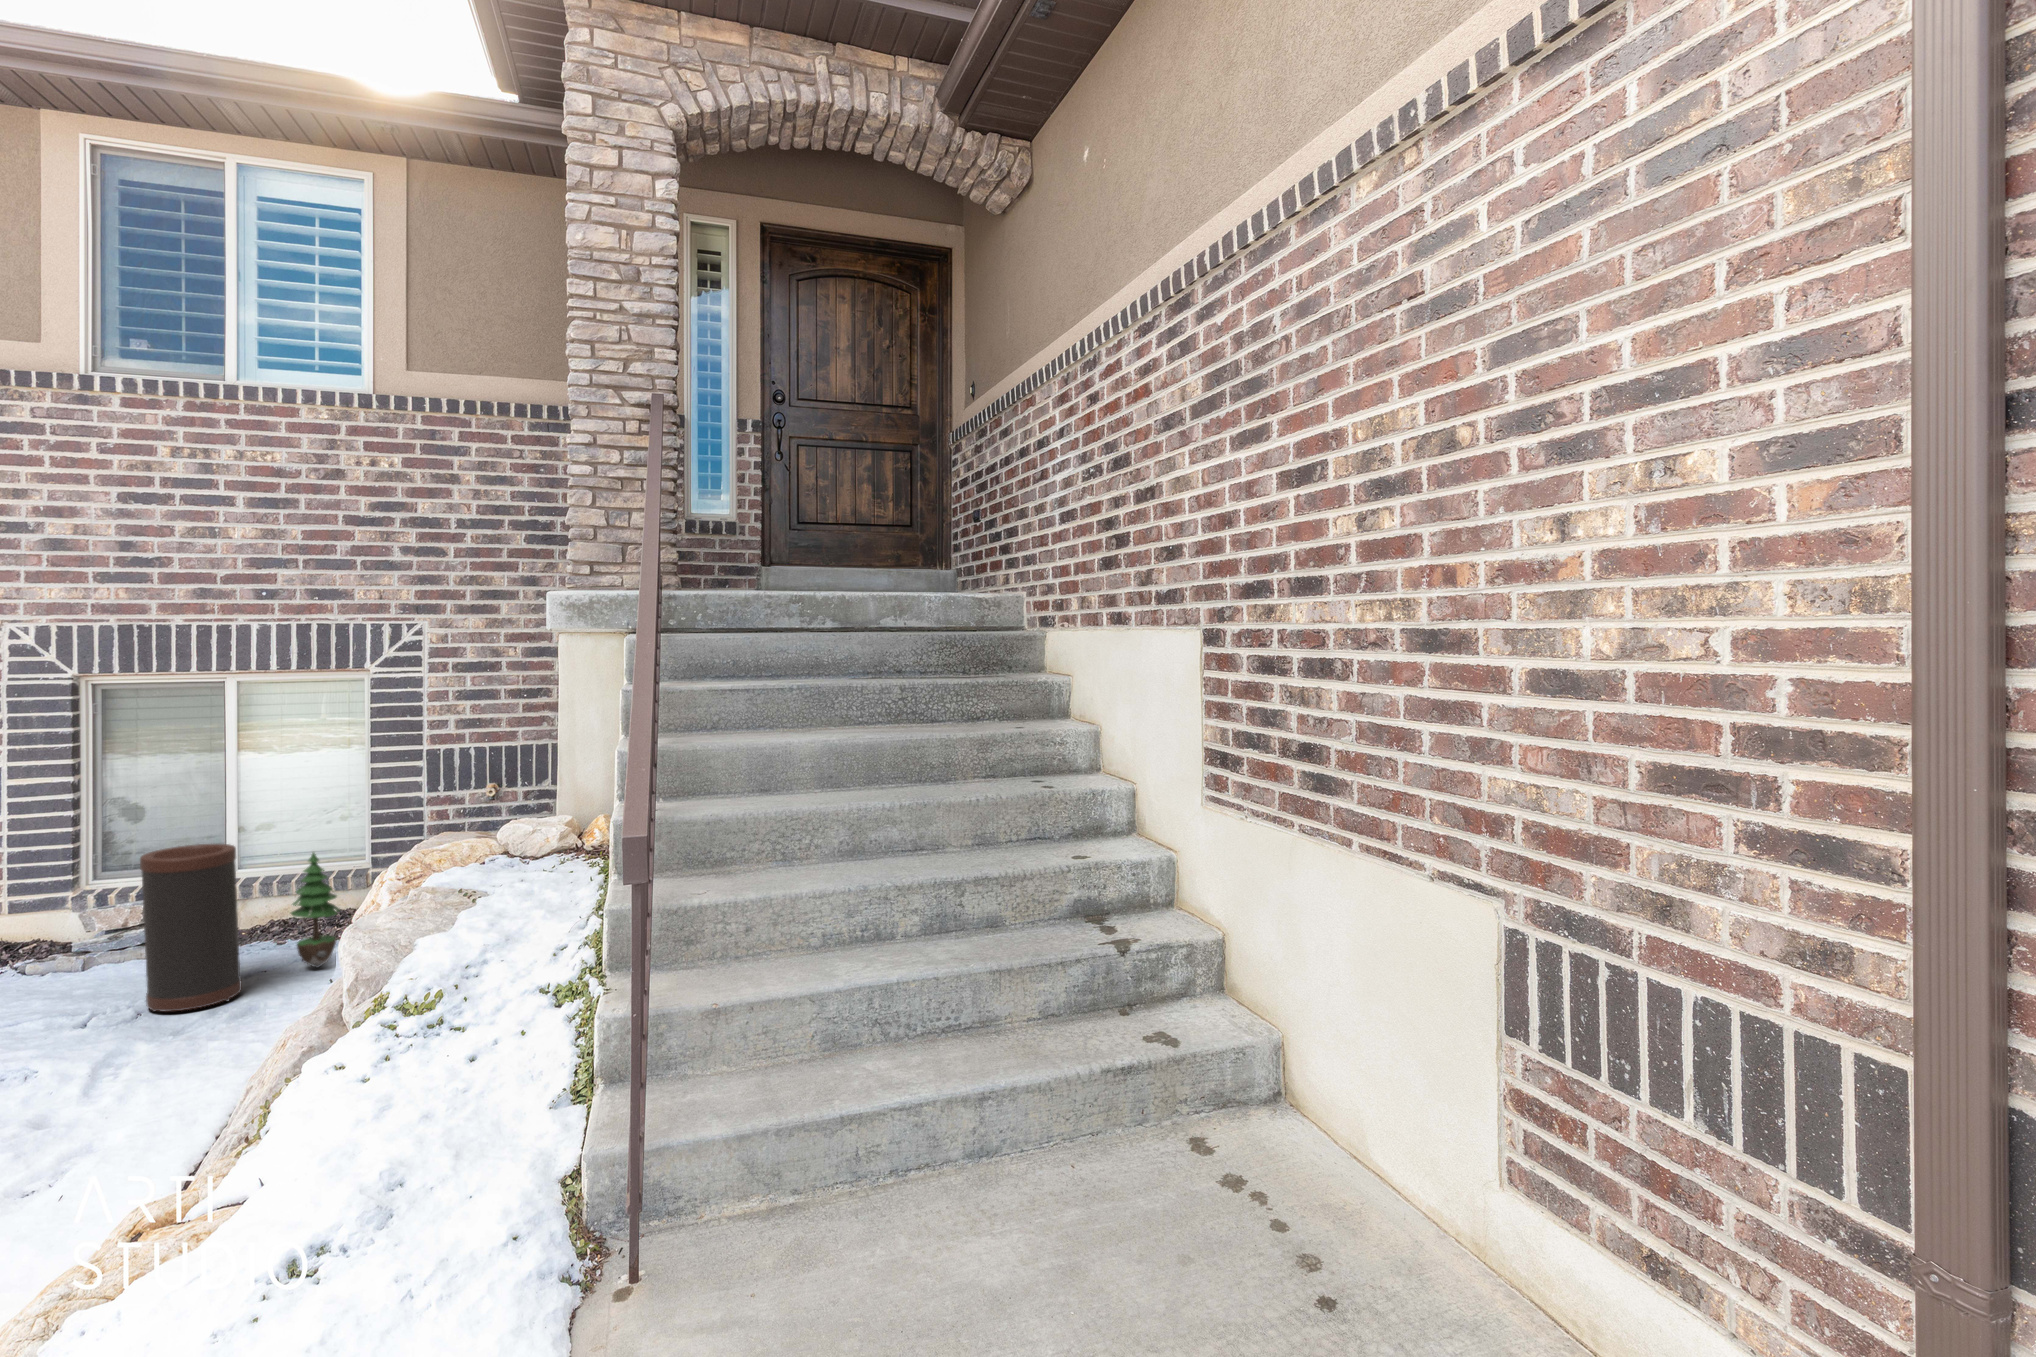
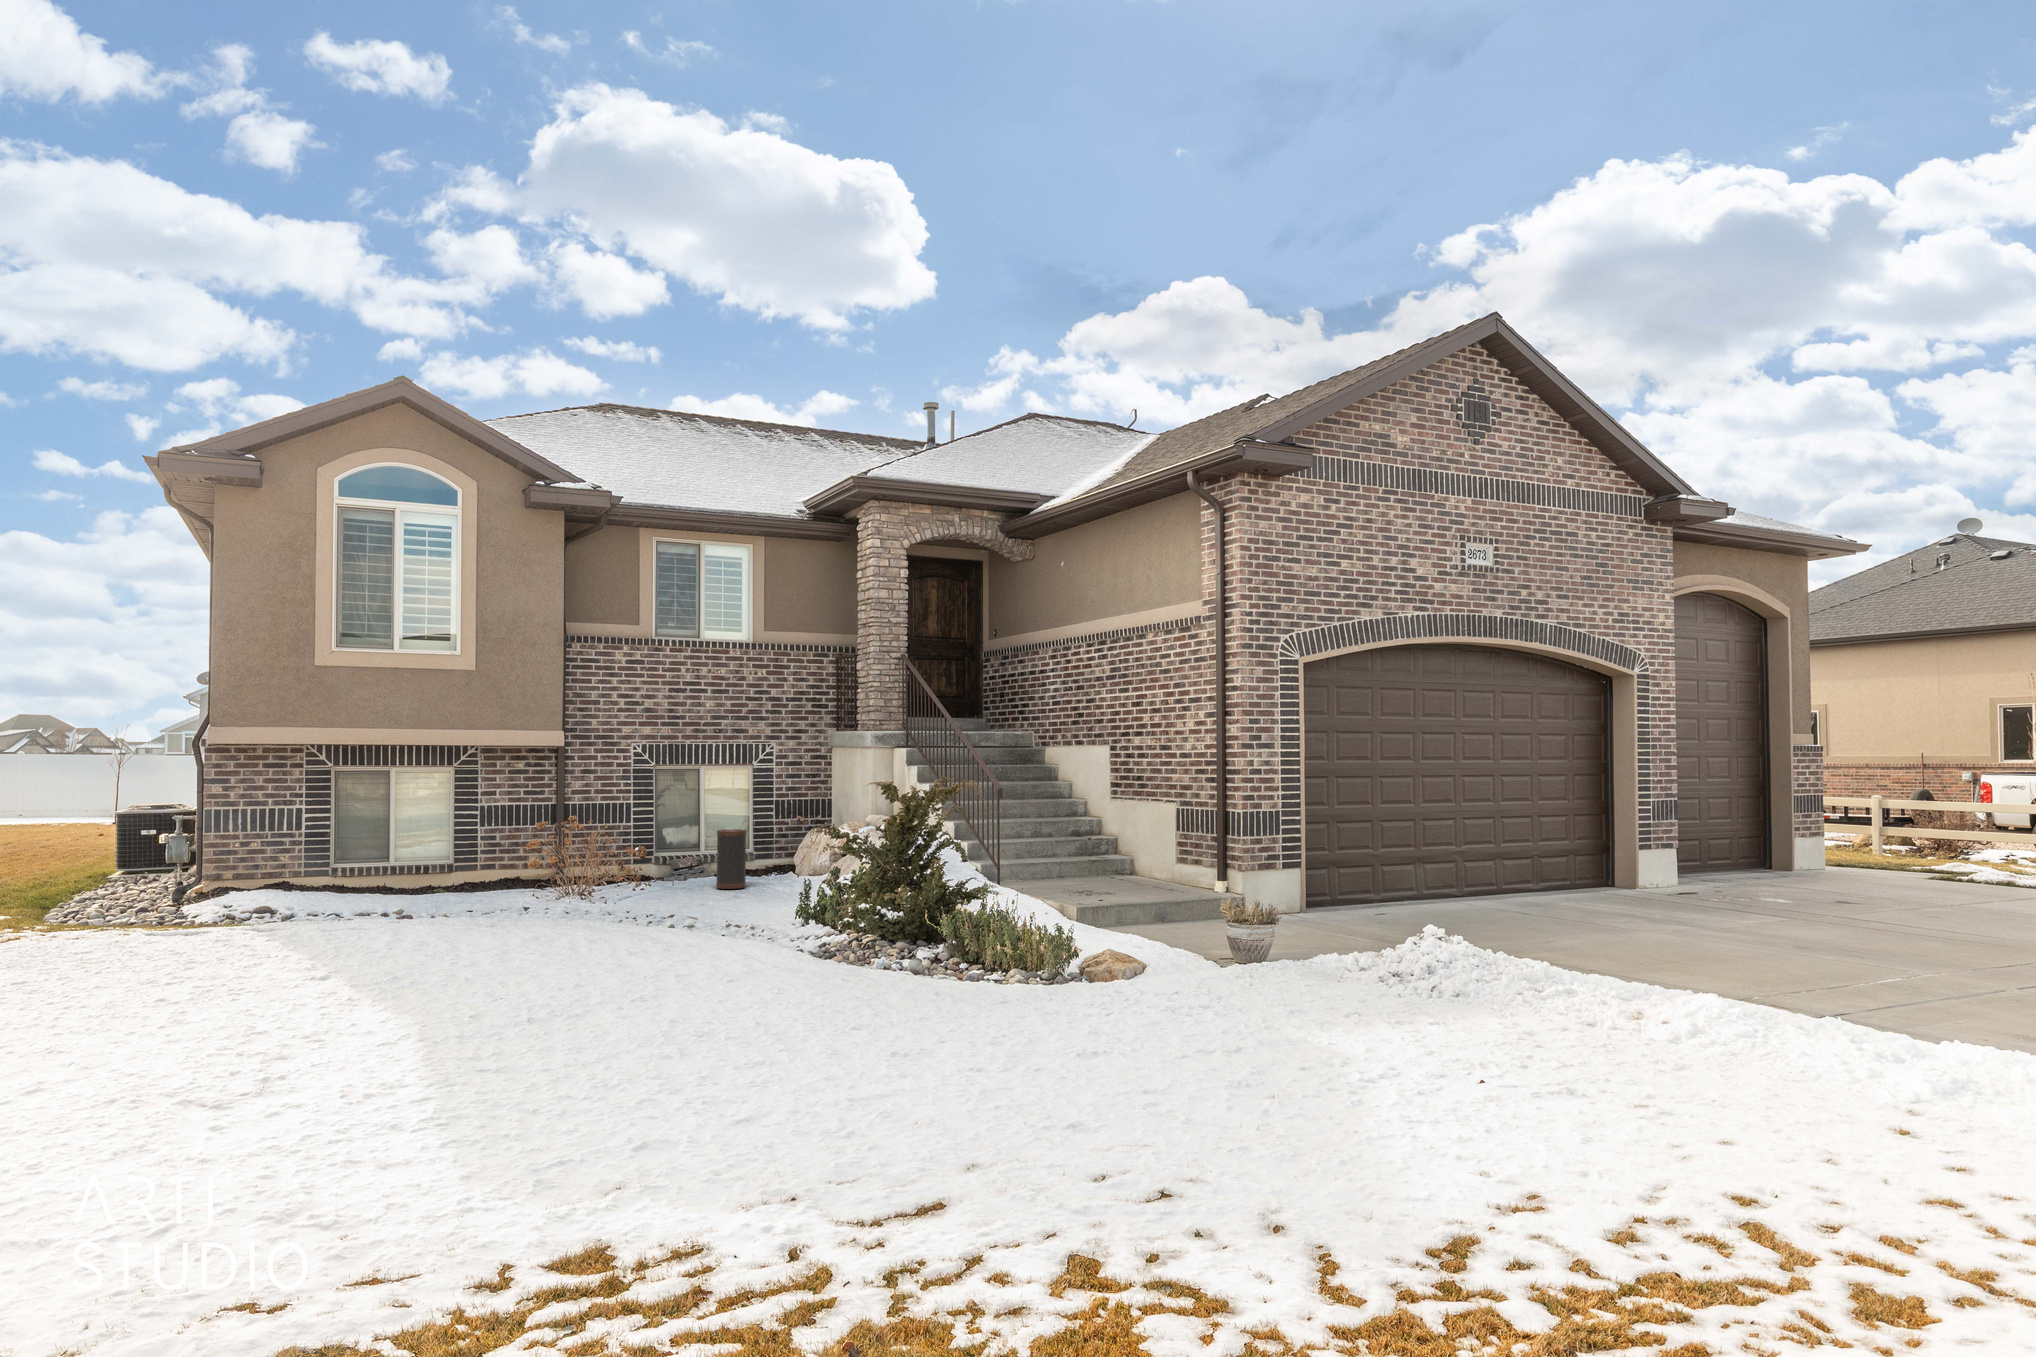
potted tree: present [291,853,340,968] -> none [748,835,766,884]

